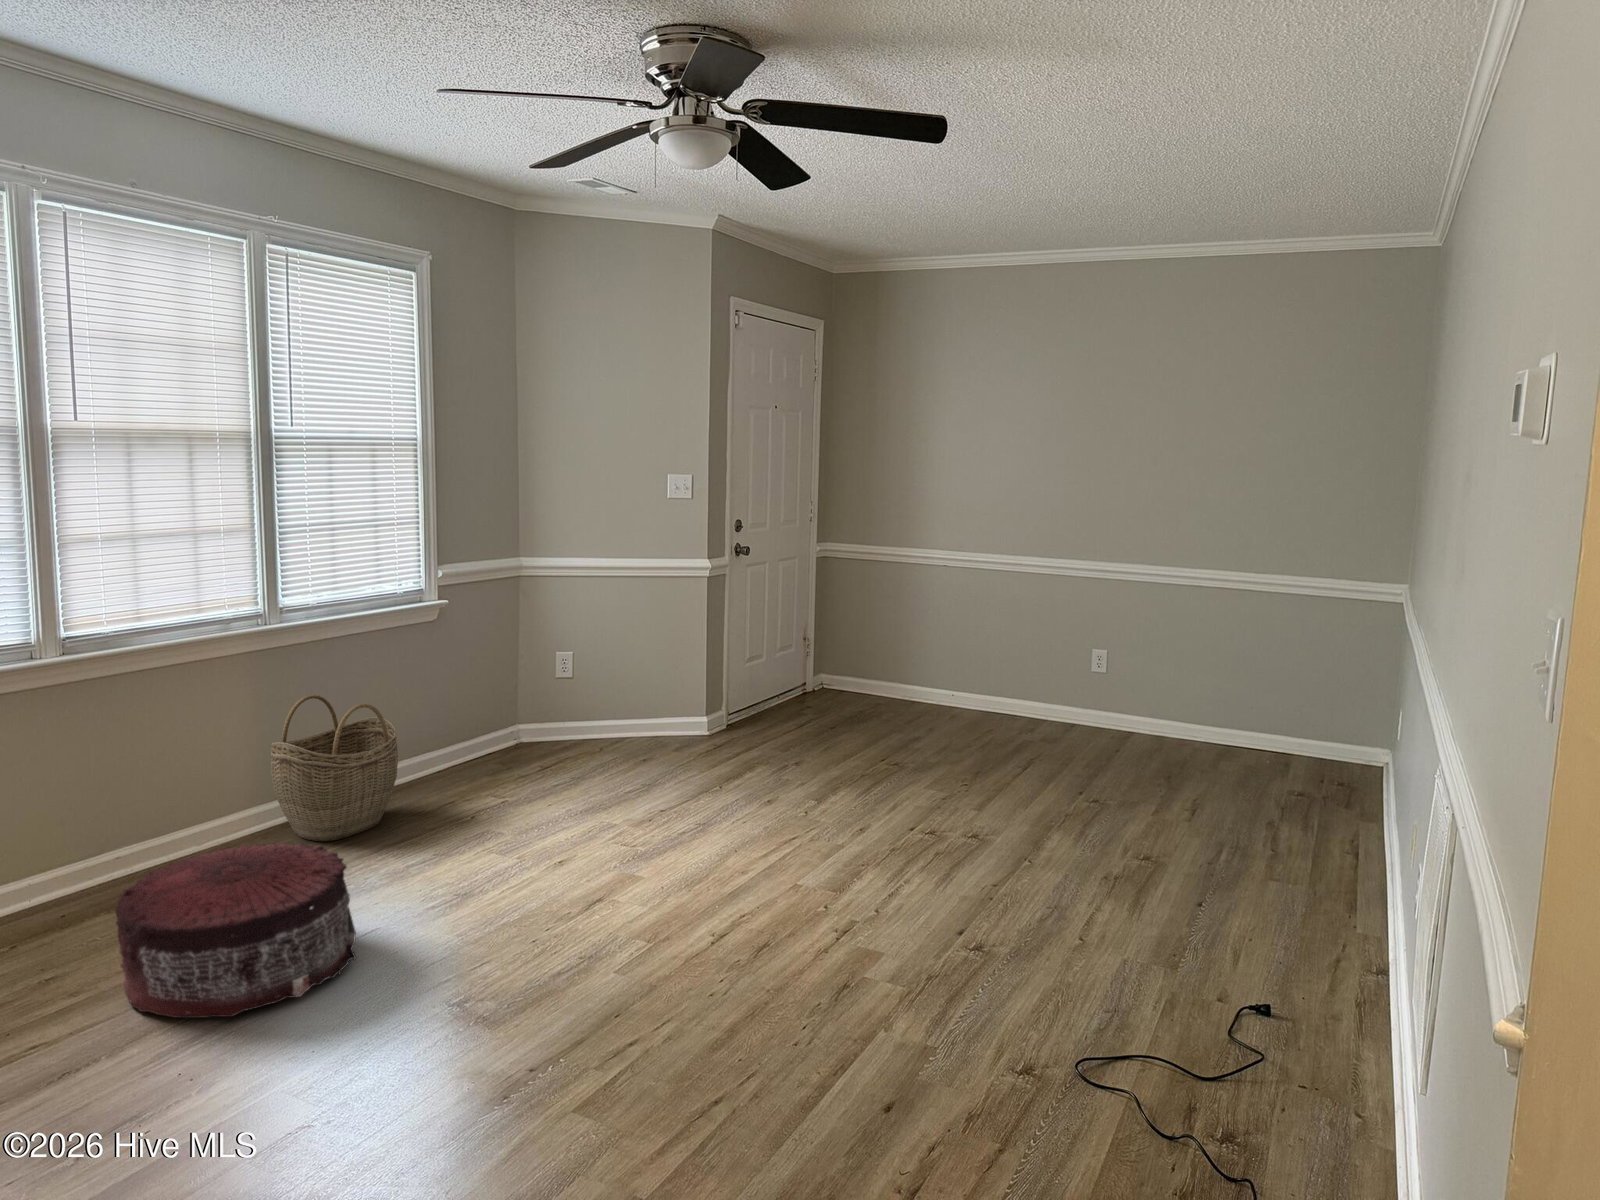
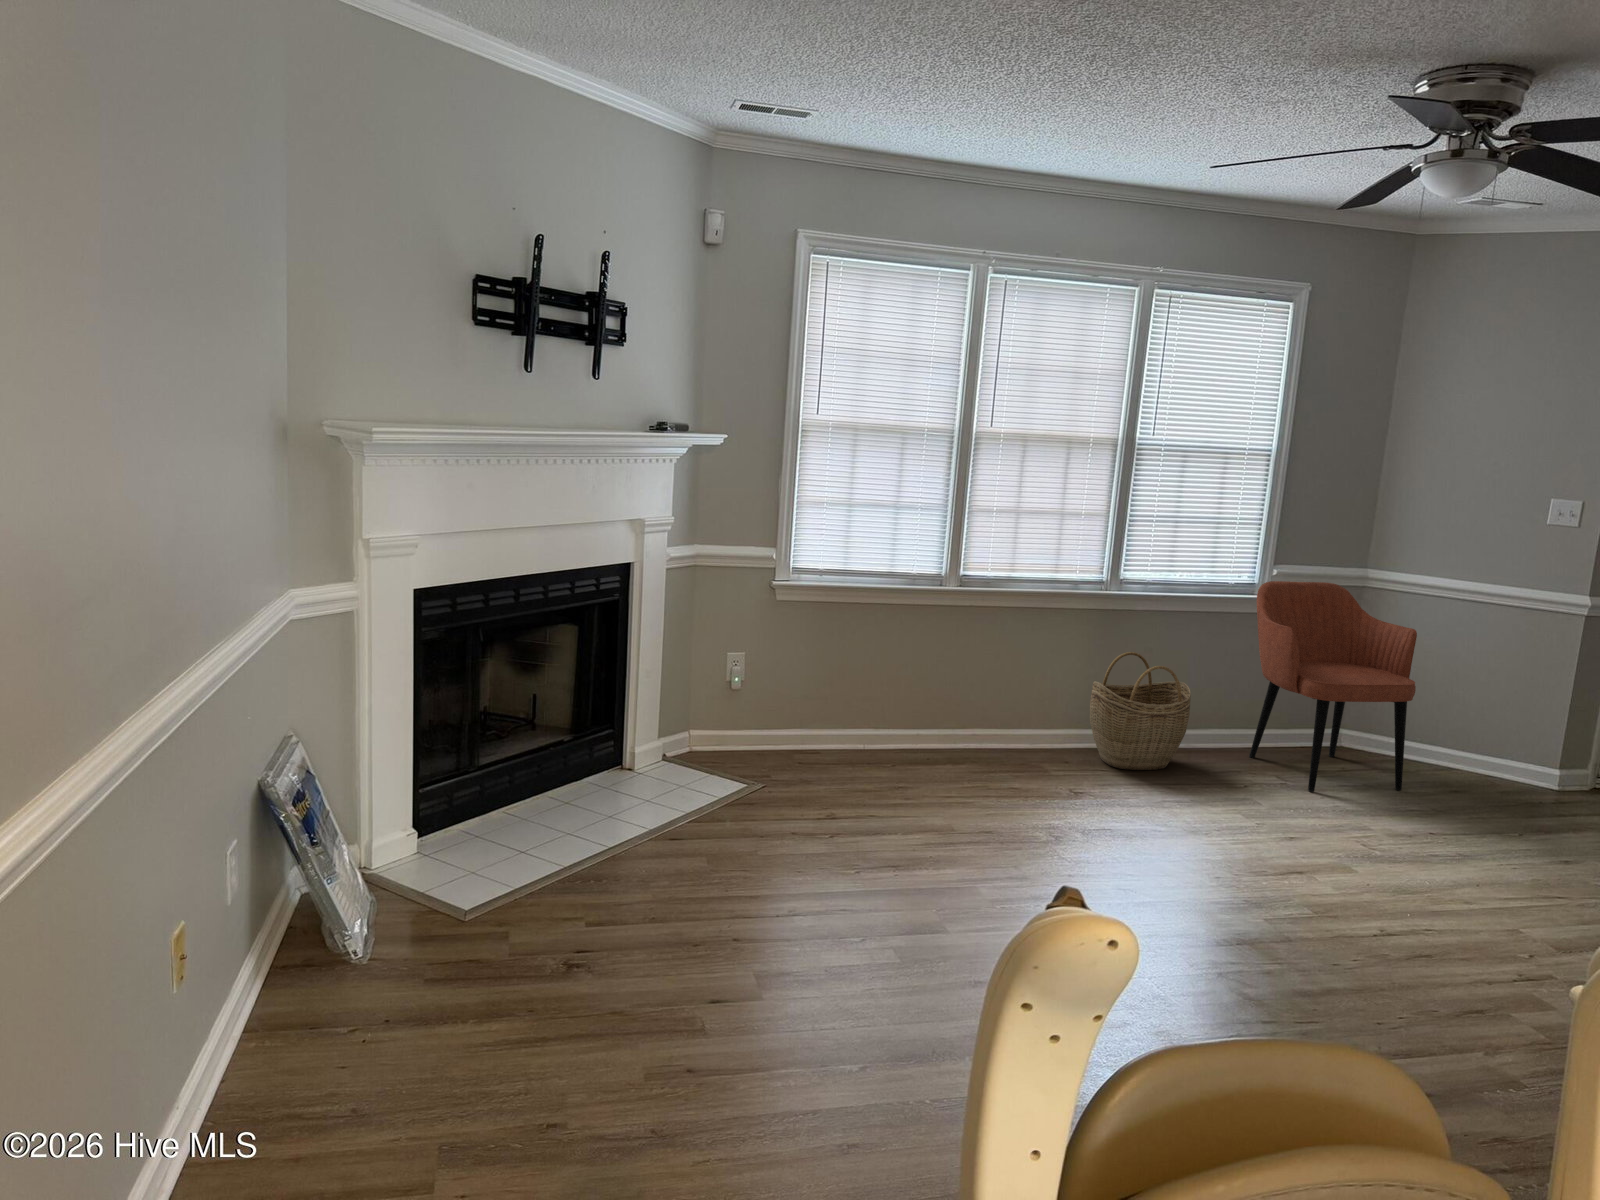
armchair: none [432,578,606,800] -> present [1249,581,1417,792]
pouf: present [115,843,356,1018] -> none [937,736,1086,847]

